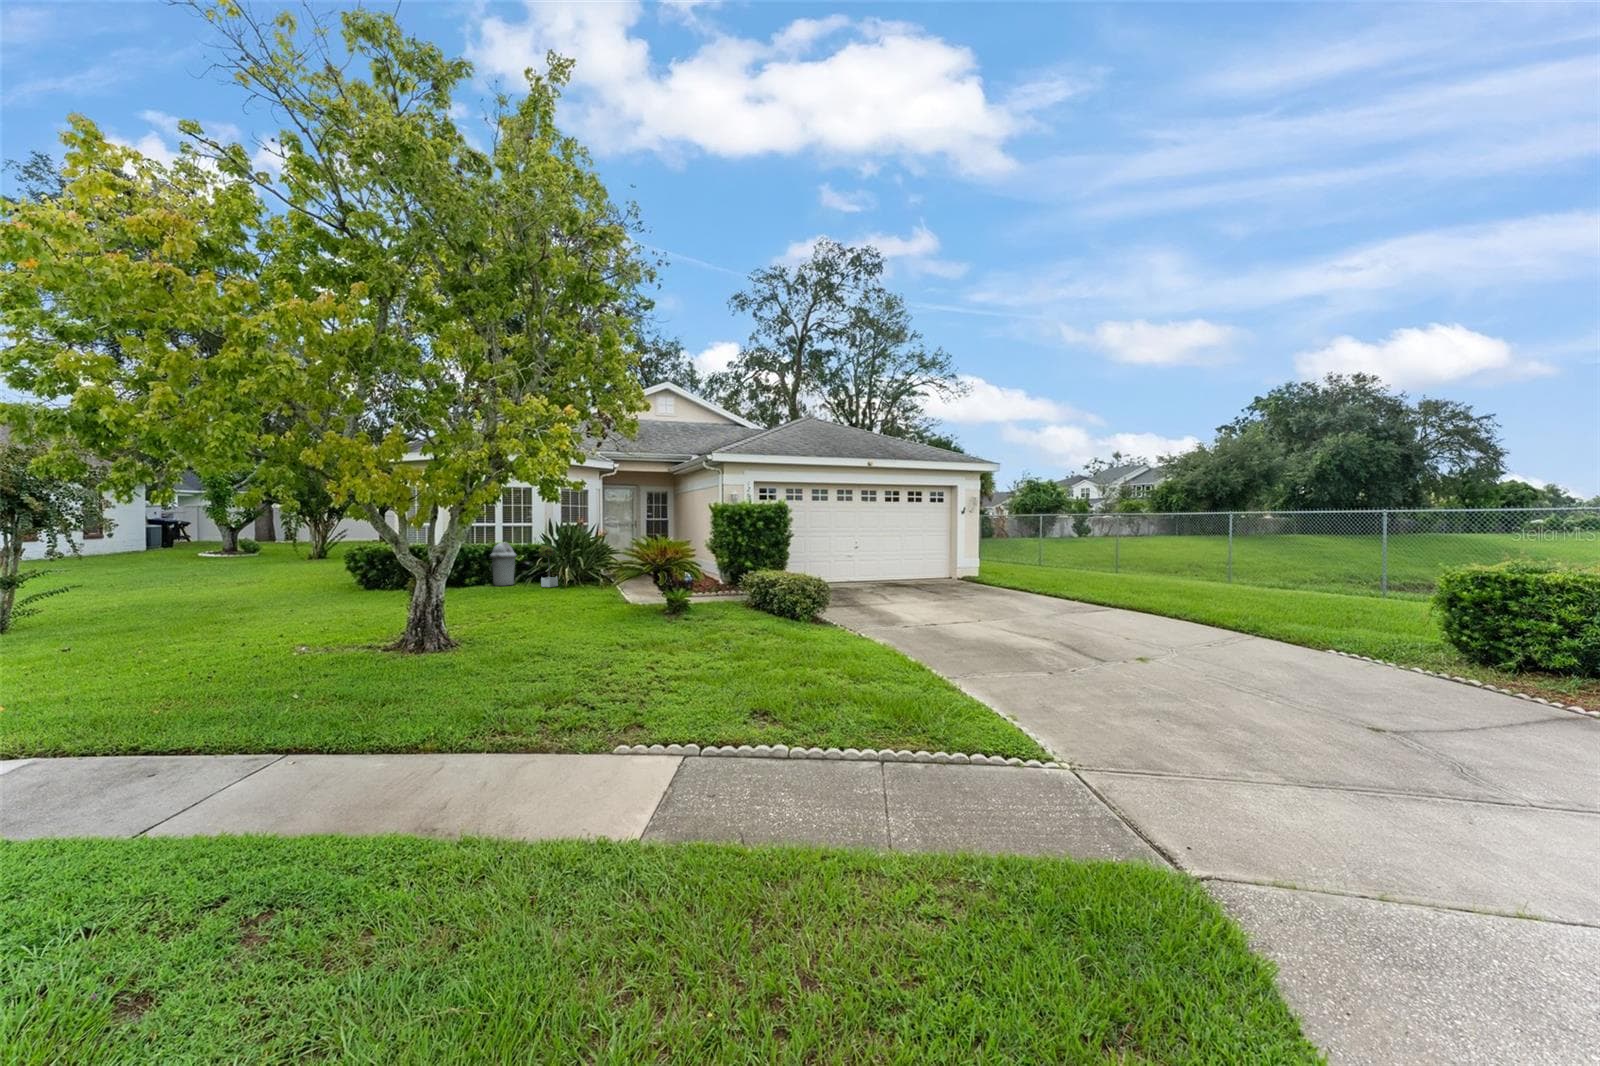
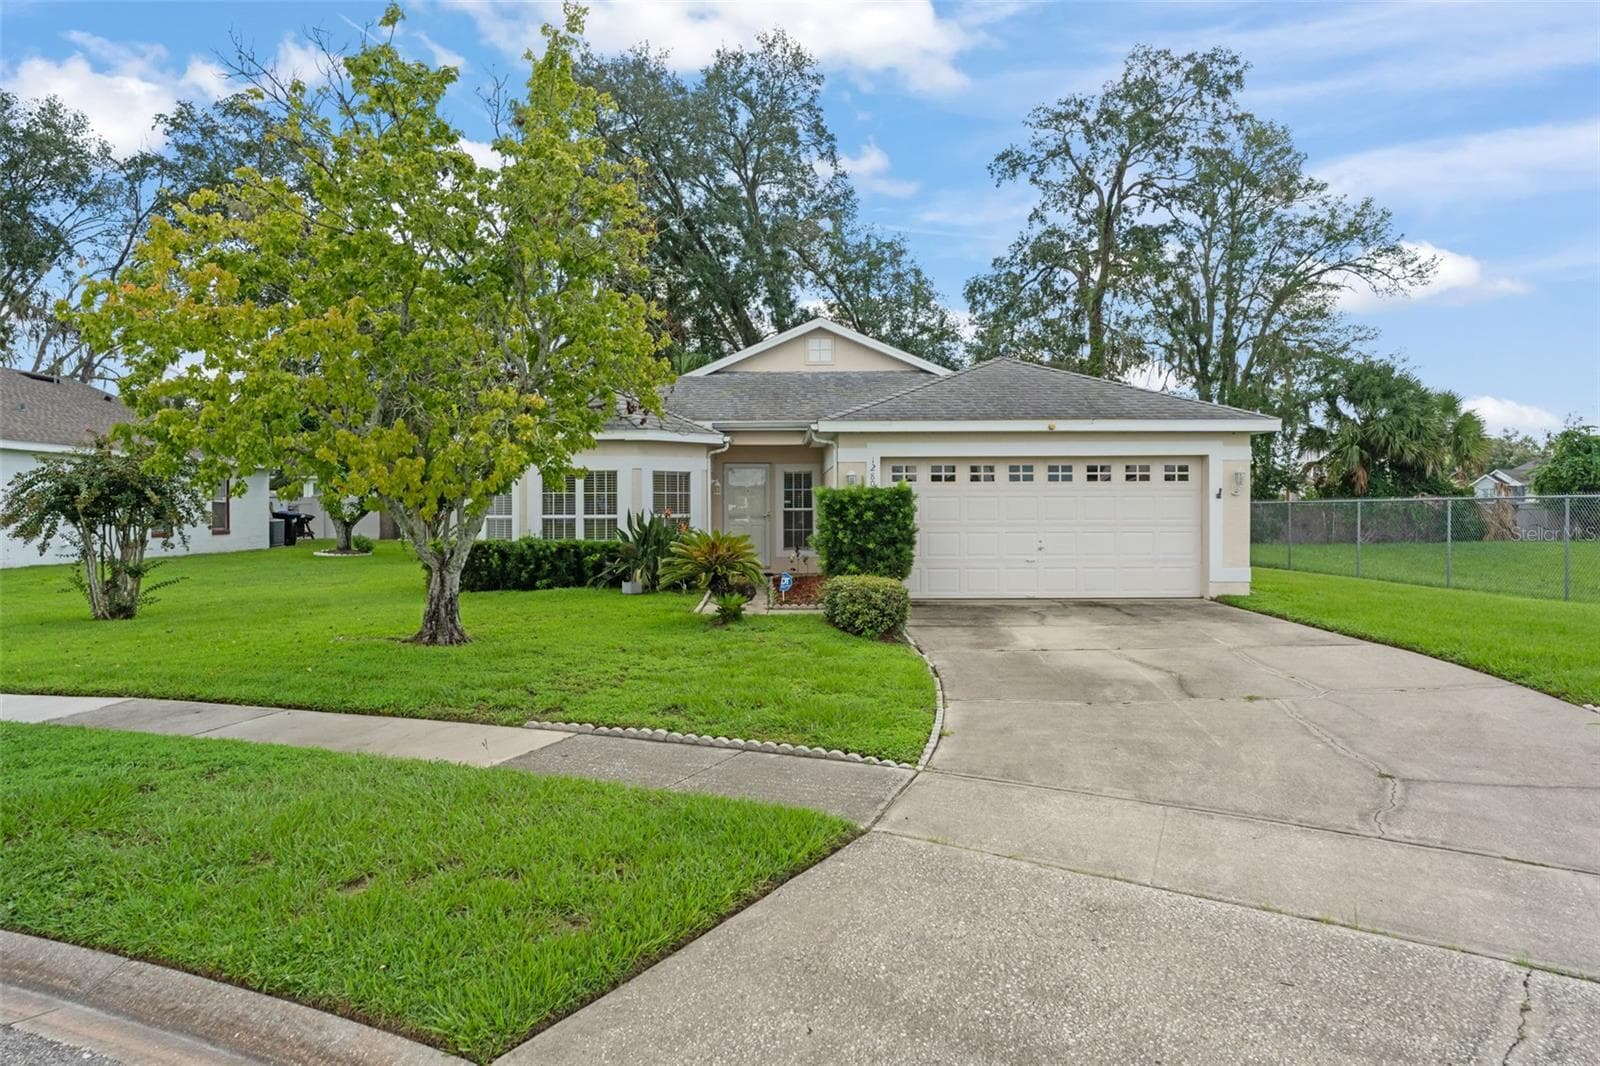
trash can: present [490,542,516,586] -> none [569,538,599,591]

